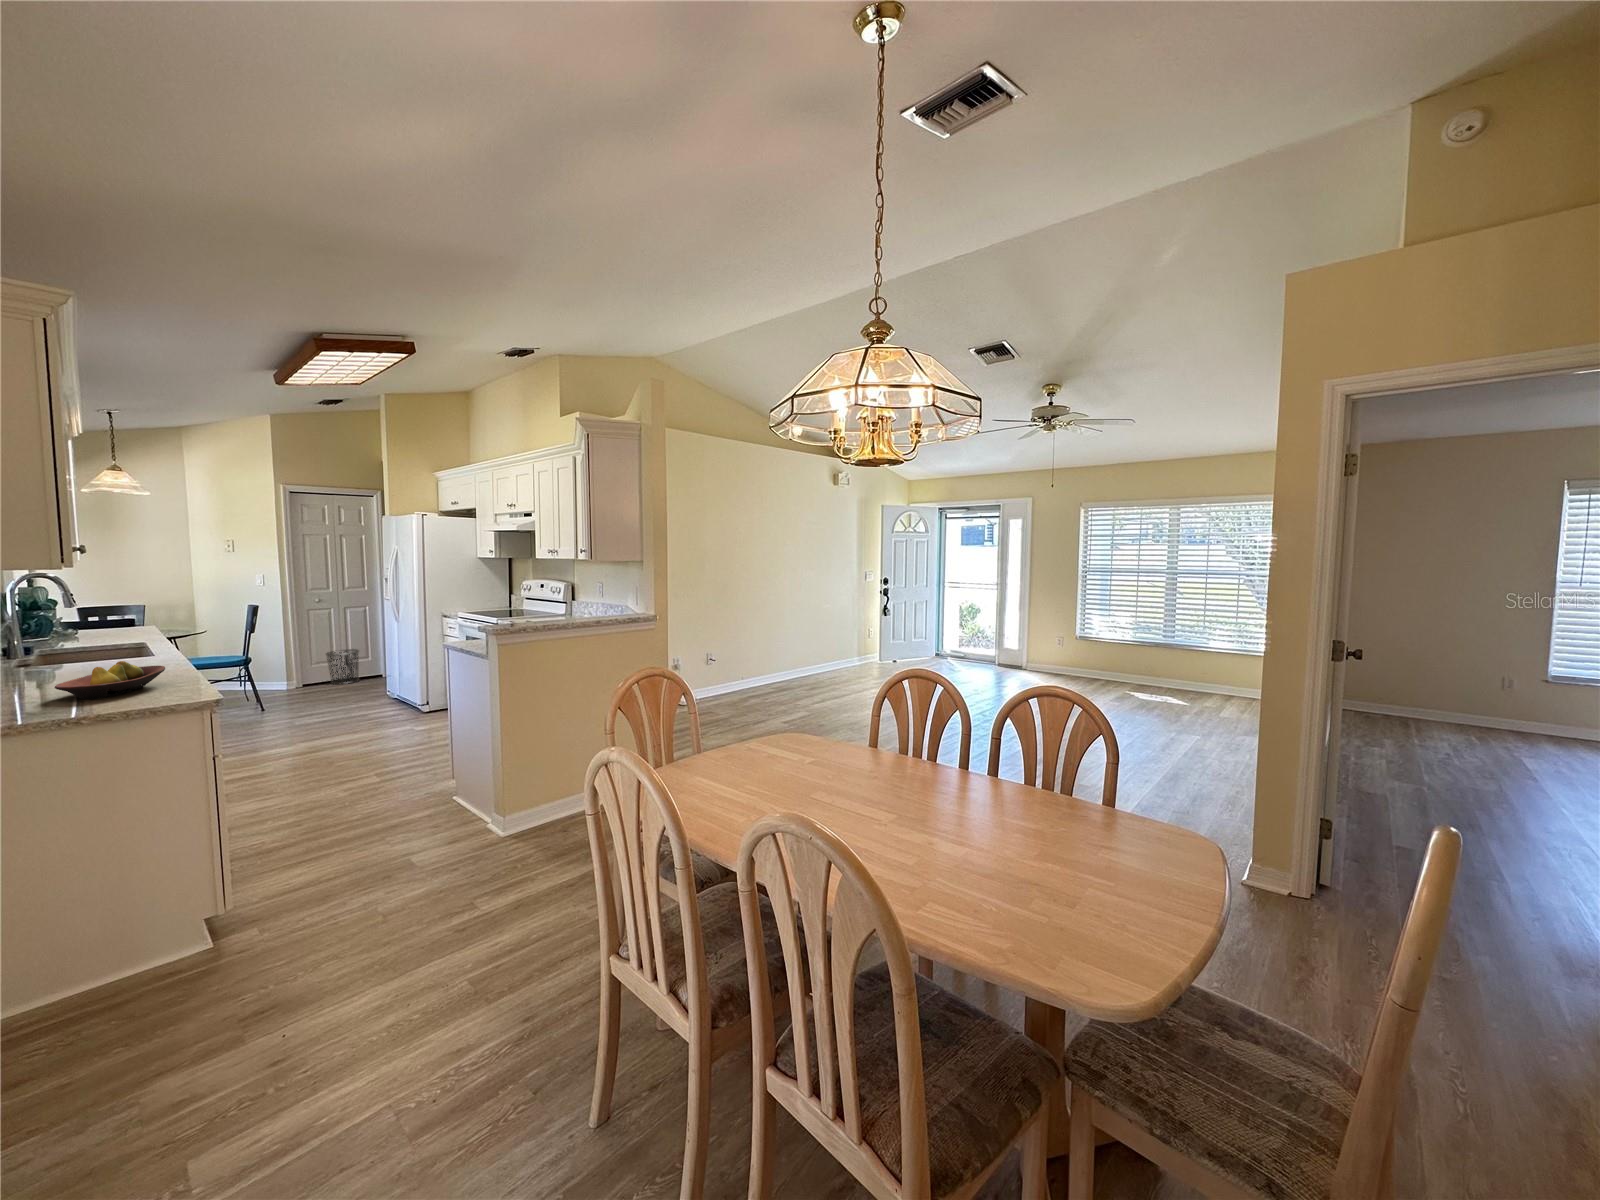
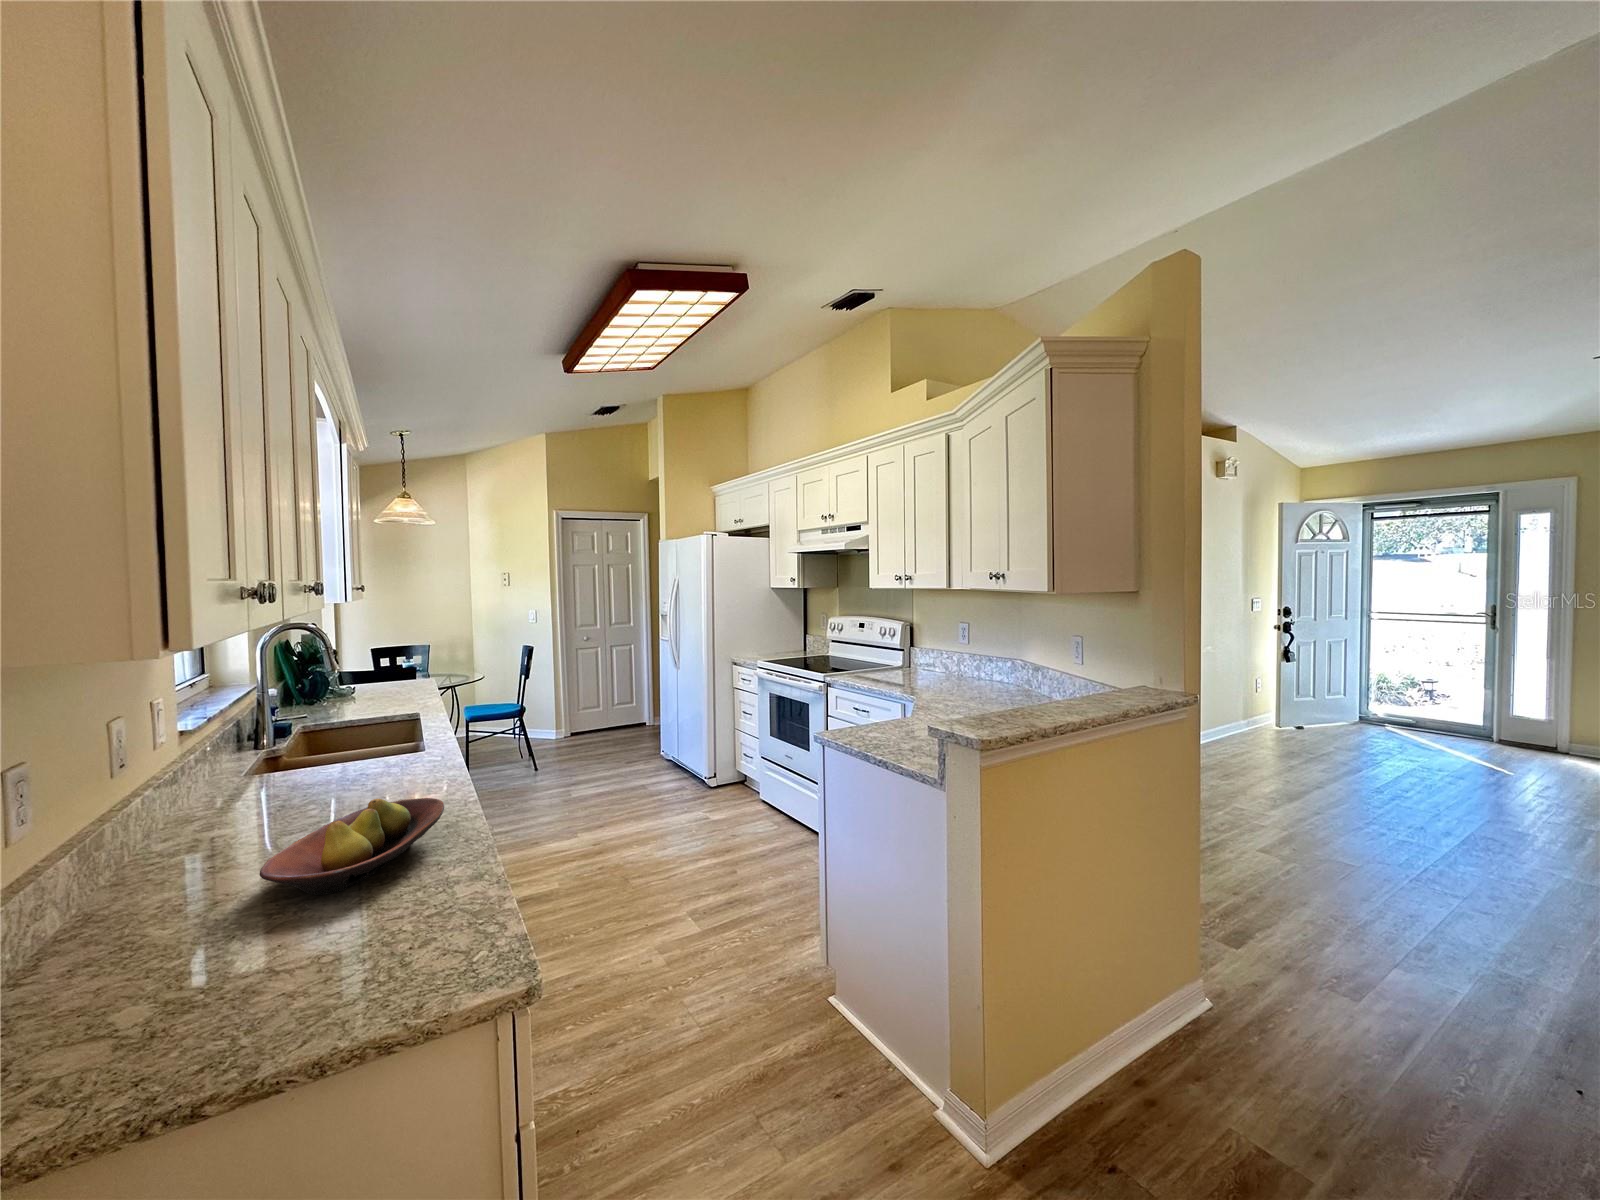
waste bin: present [326,649,359,684] -> none [591,695,625,736]

